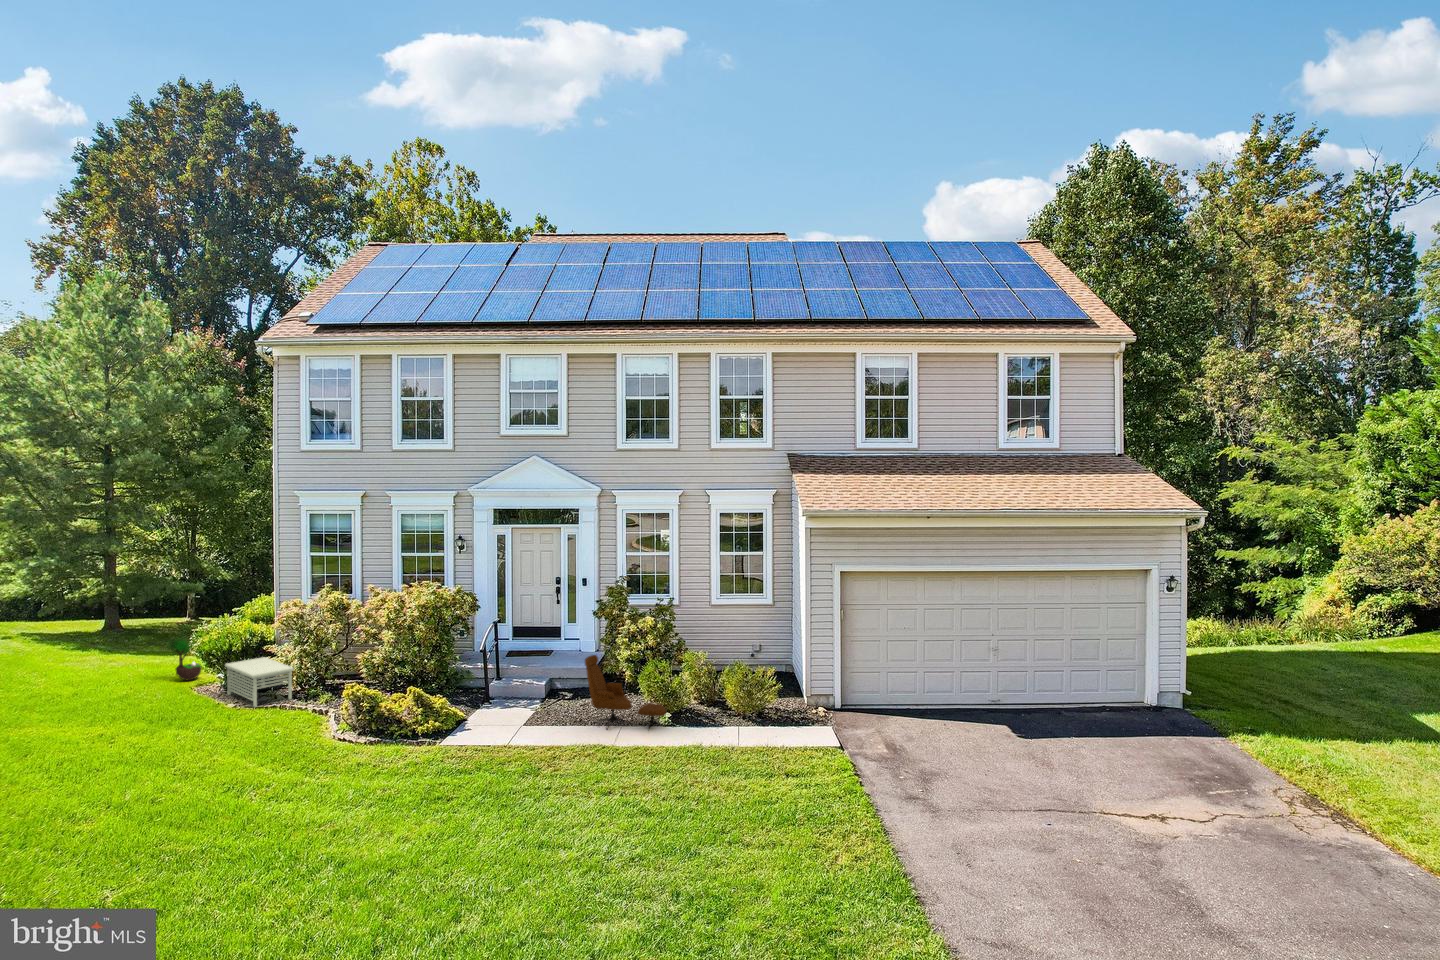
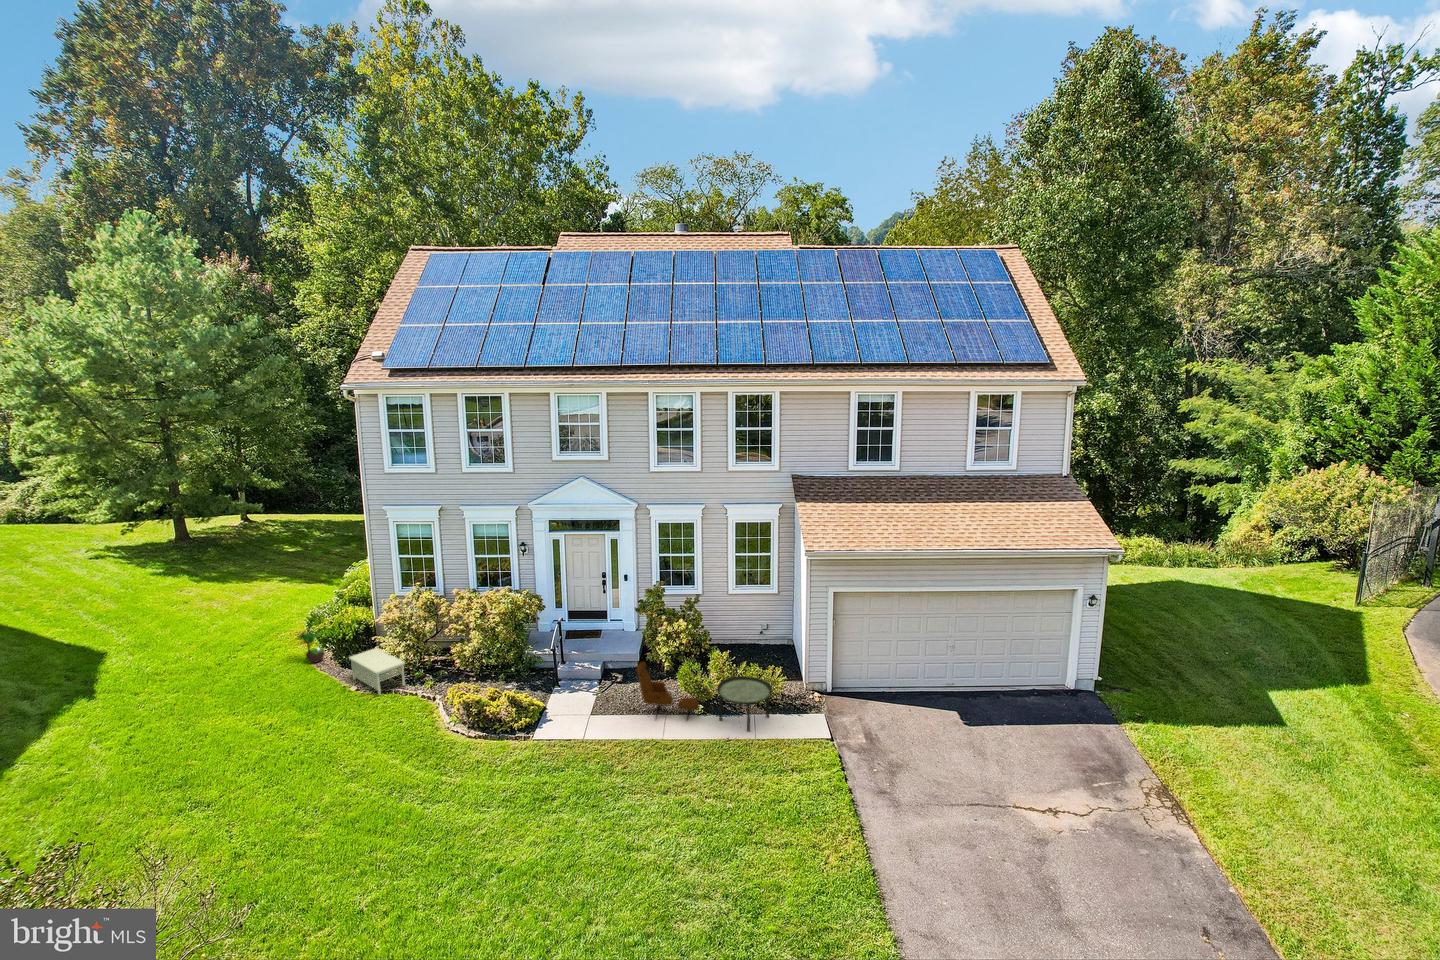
round table: none [688,677,762,740] -> present [717,676,772,732]

